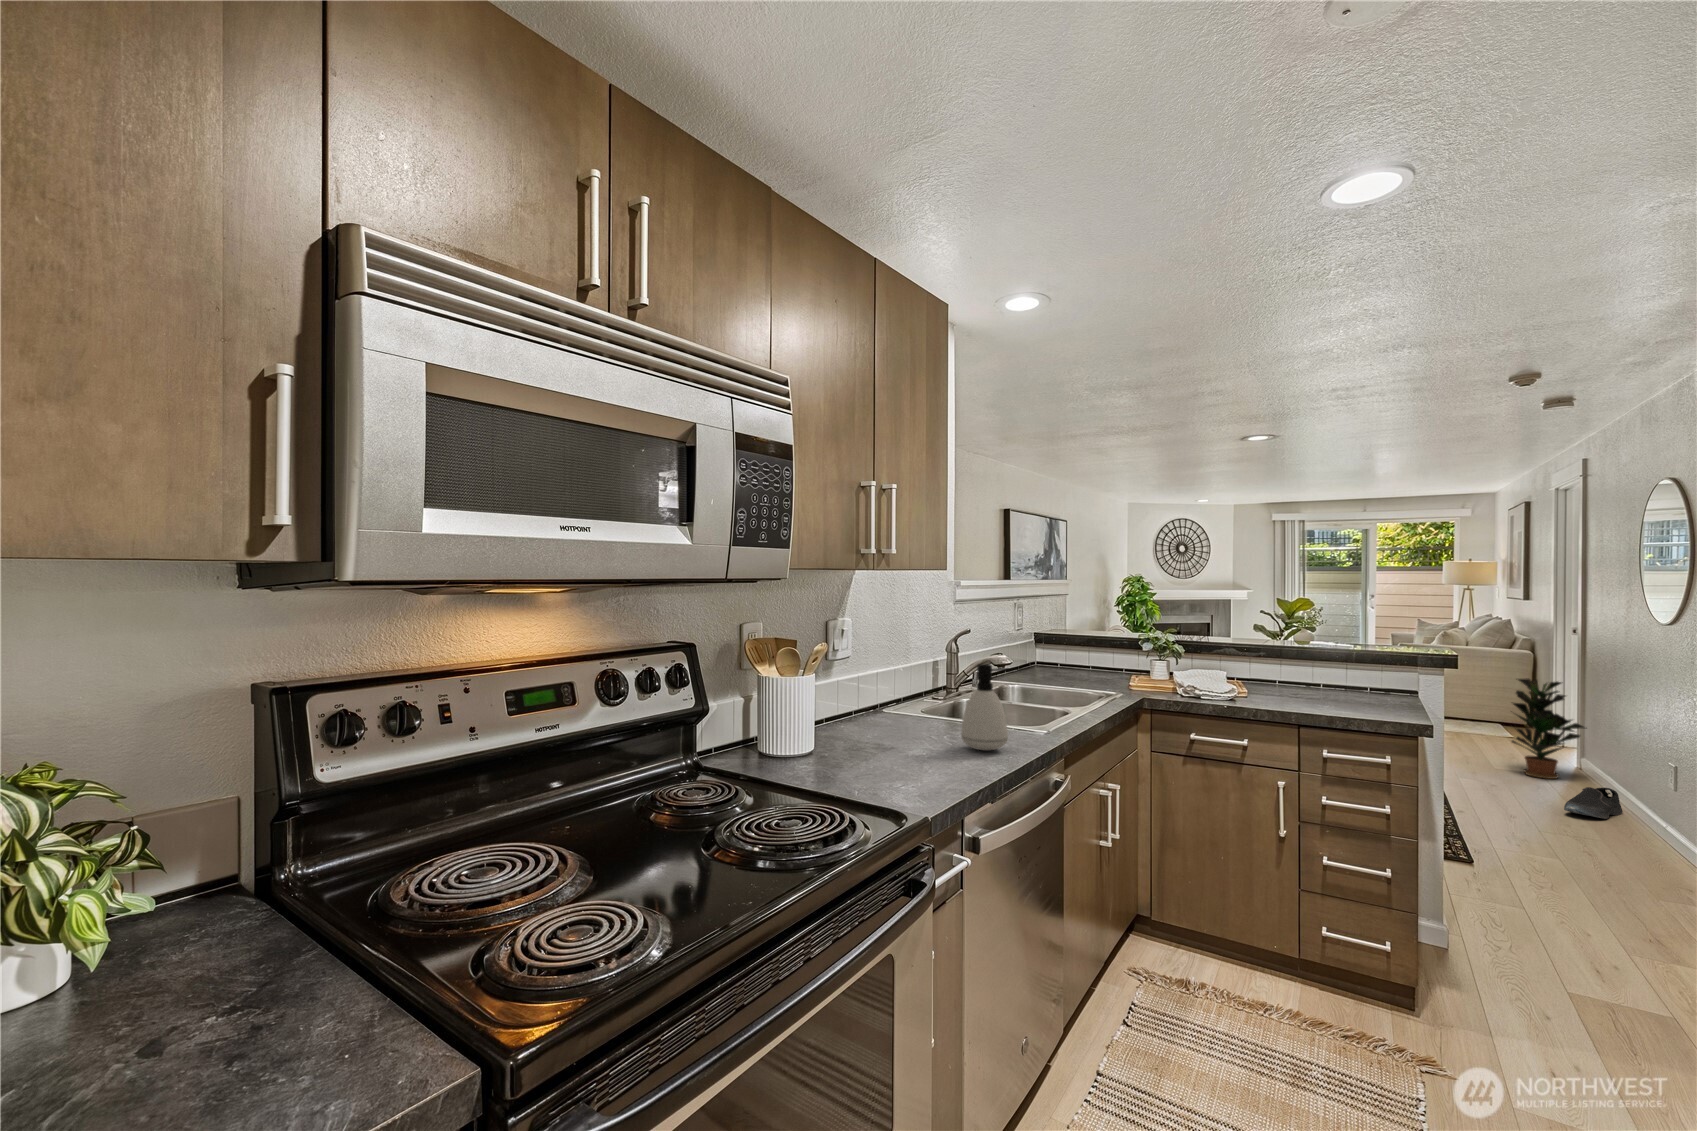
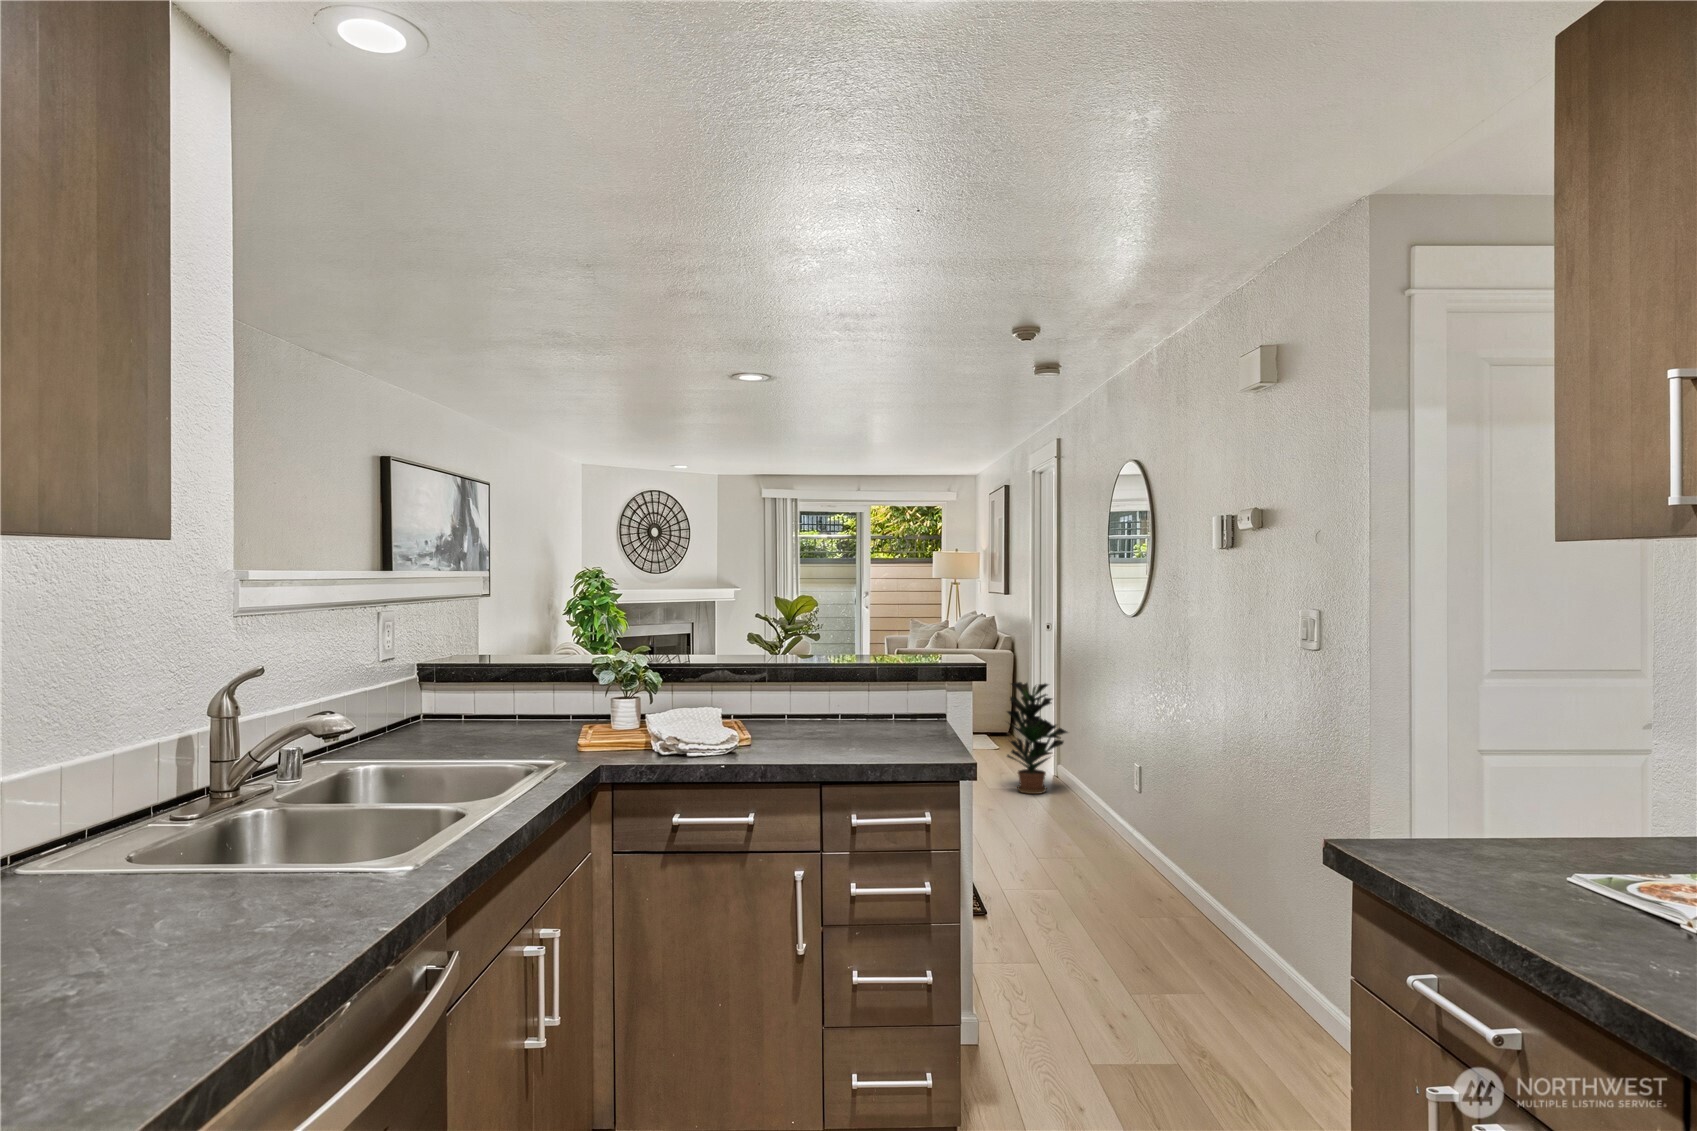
soap dispenser: present [961,664,1009,750] -> none [189,749,313,949]
shoe: present [1564,787,1623,819] -> none [1058,798,1103,833]

